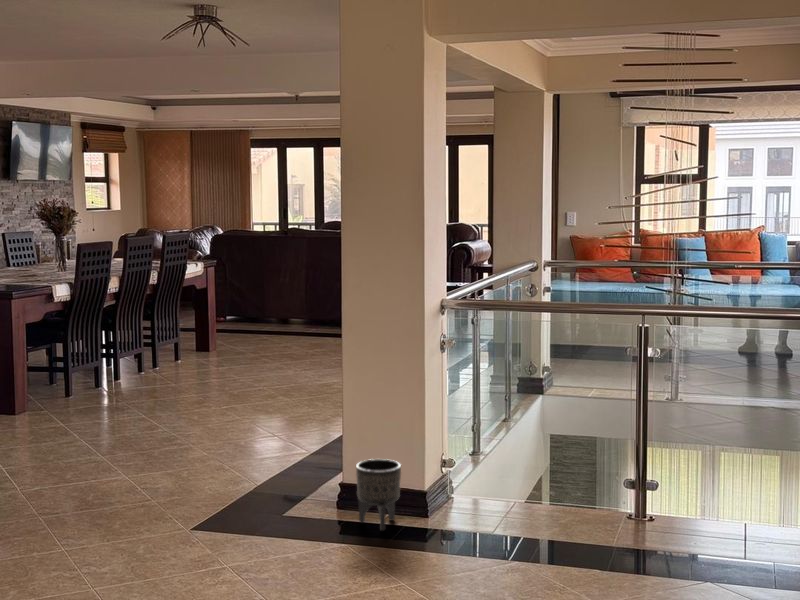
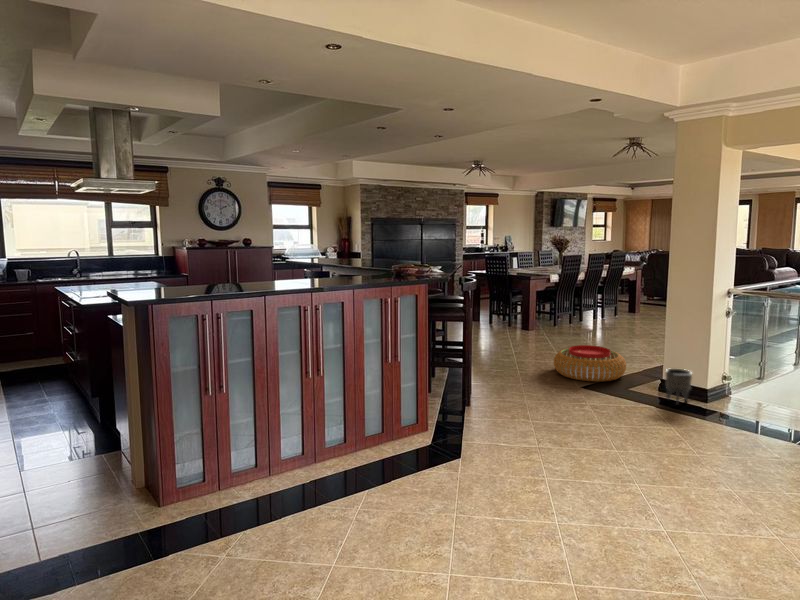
pouf: none [116,434,266,515] -> present [554,345,626,382]

